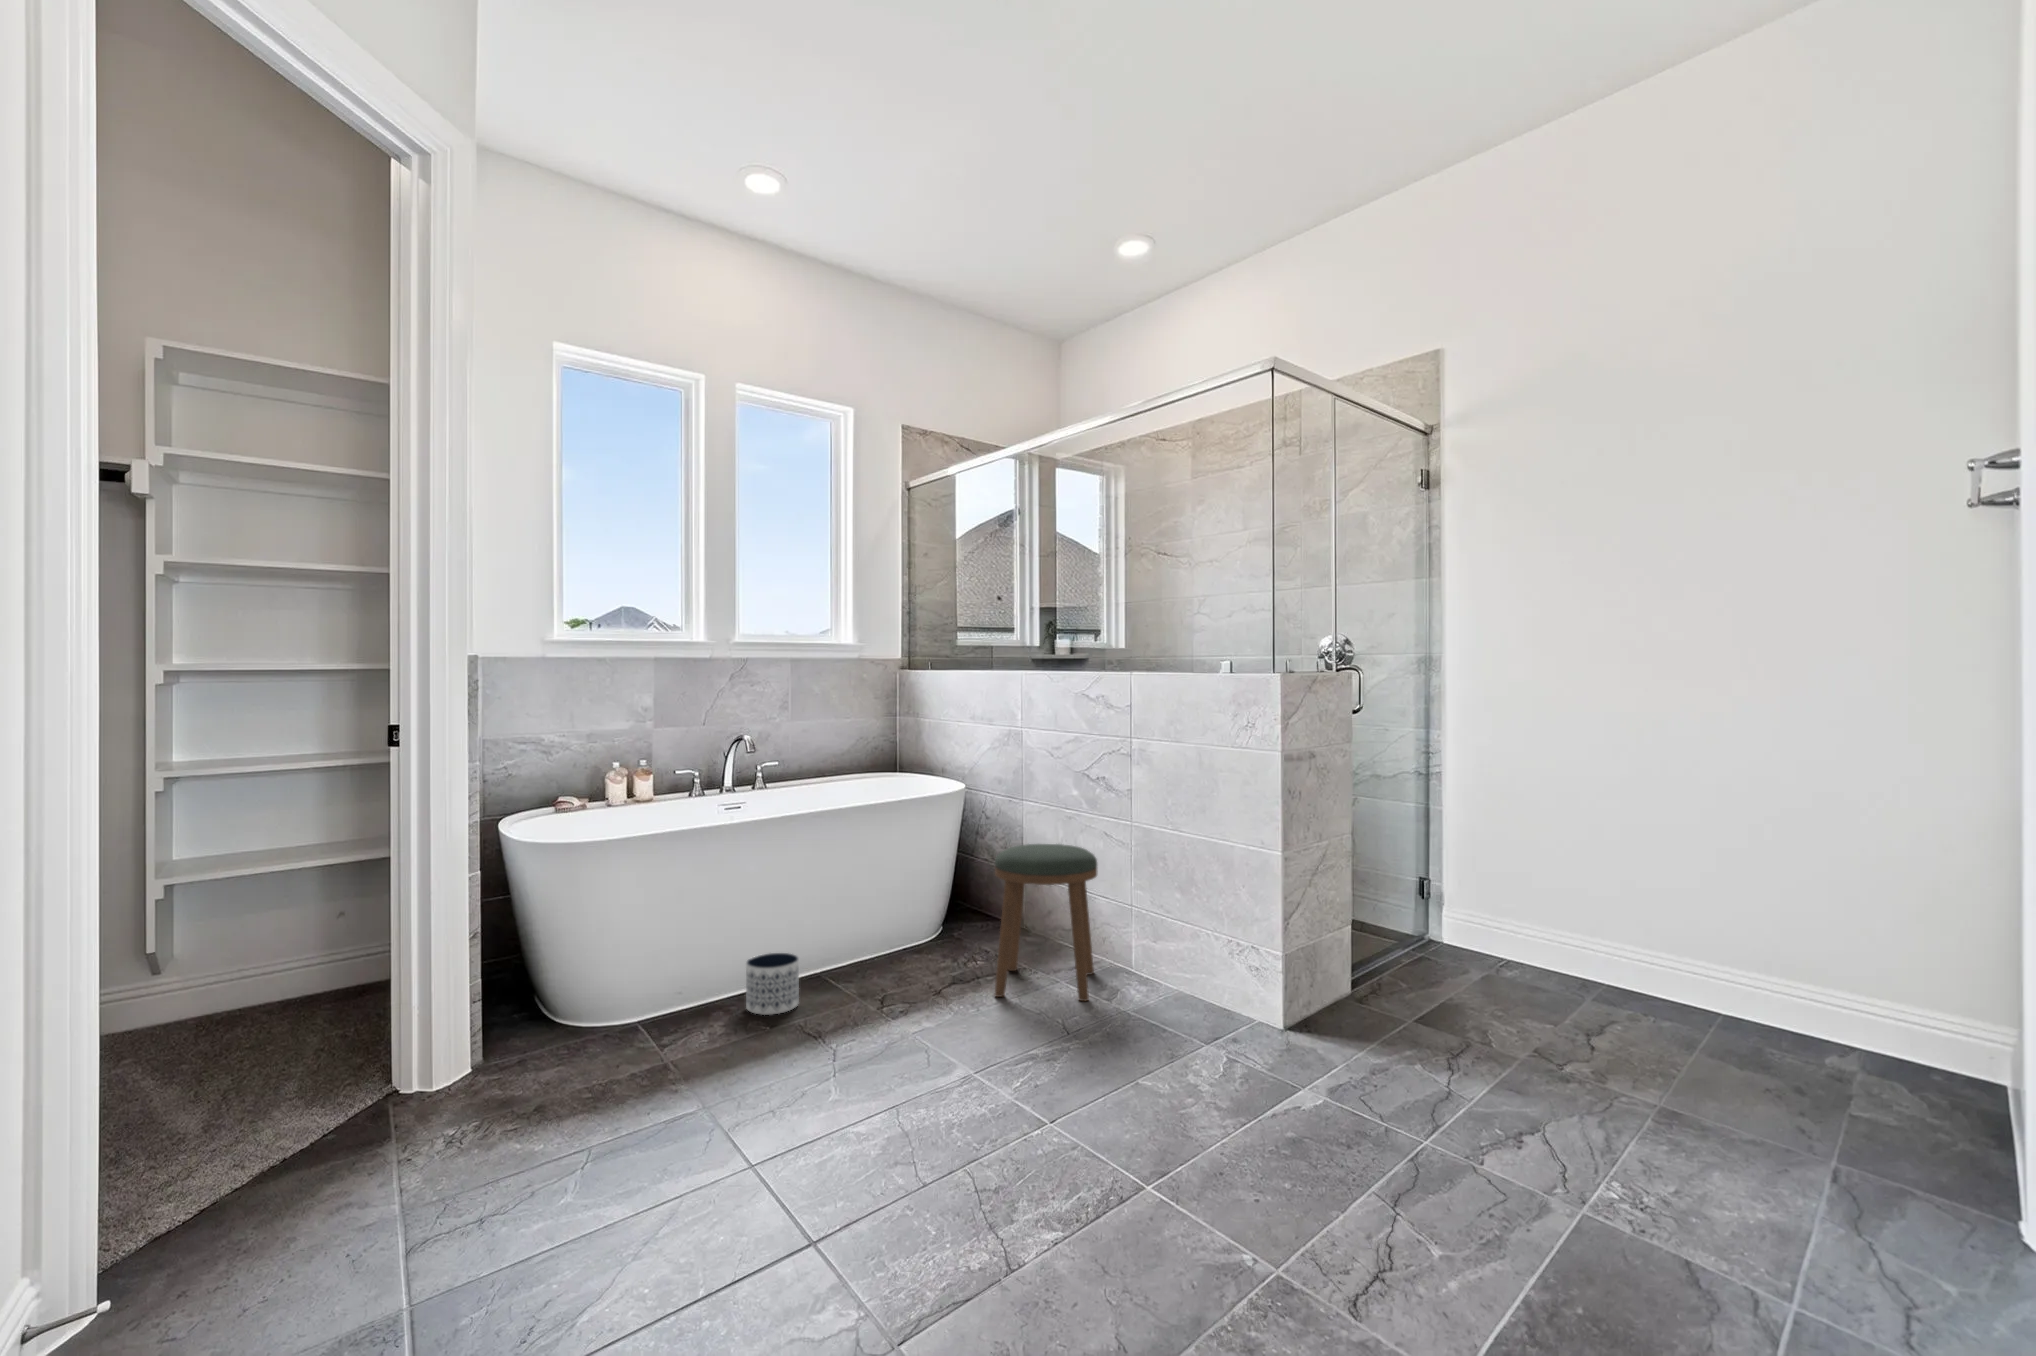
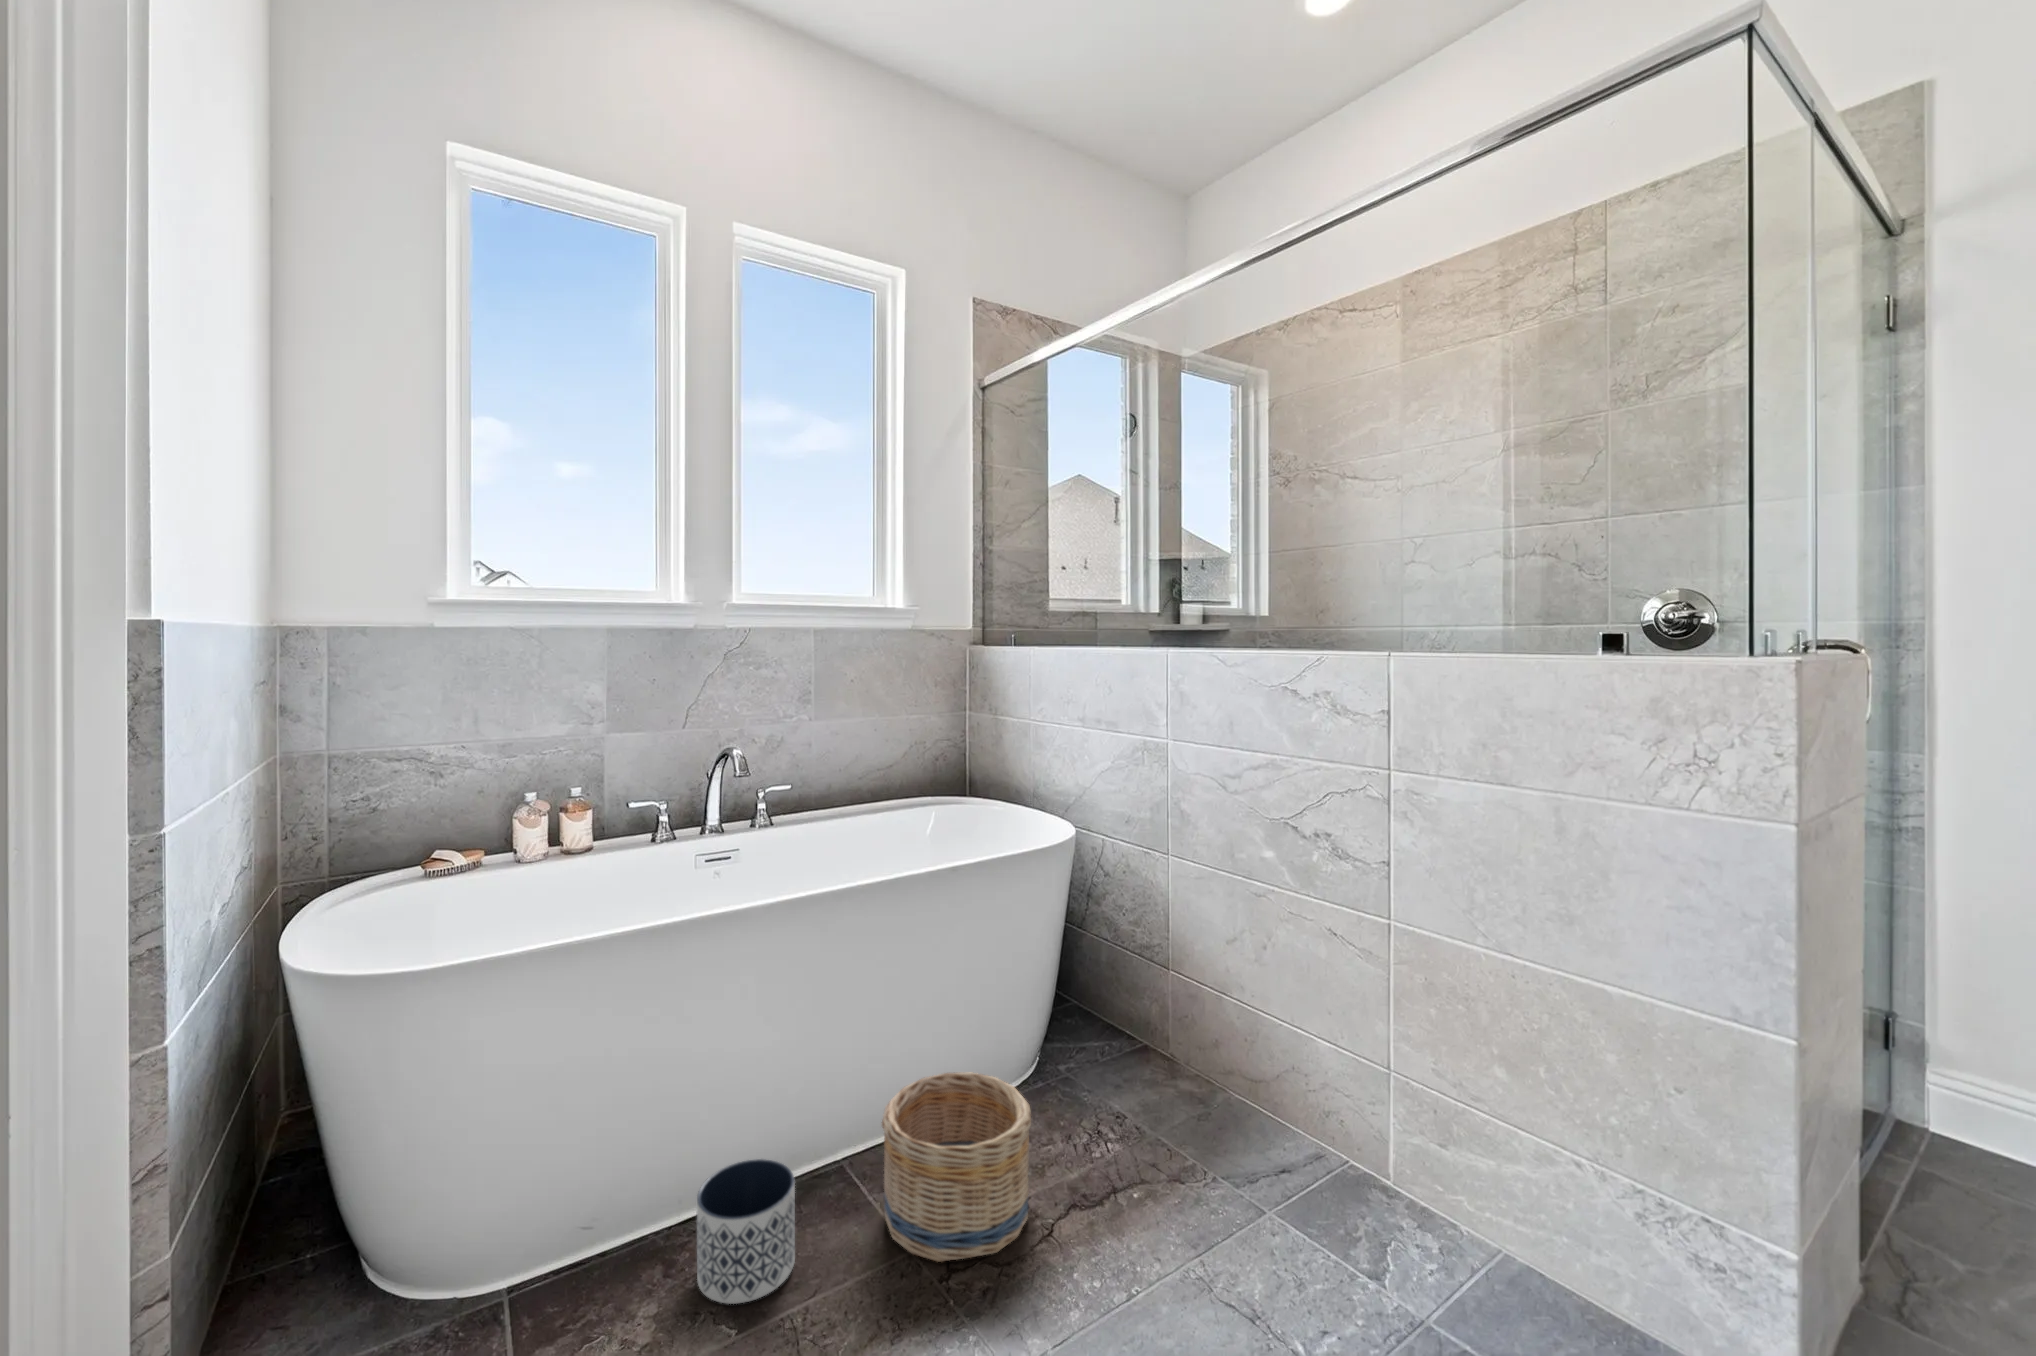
stool: present [995,844,1097,1001] -> none [1143,952,1333,1281]
basket: none [846,917,931,1001] -> present [882,1073,1031,1262]

